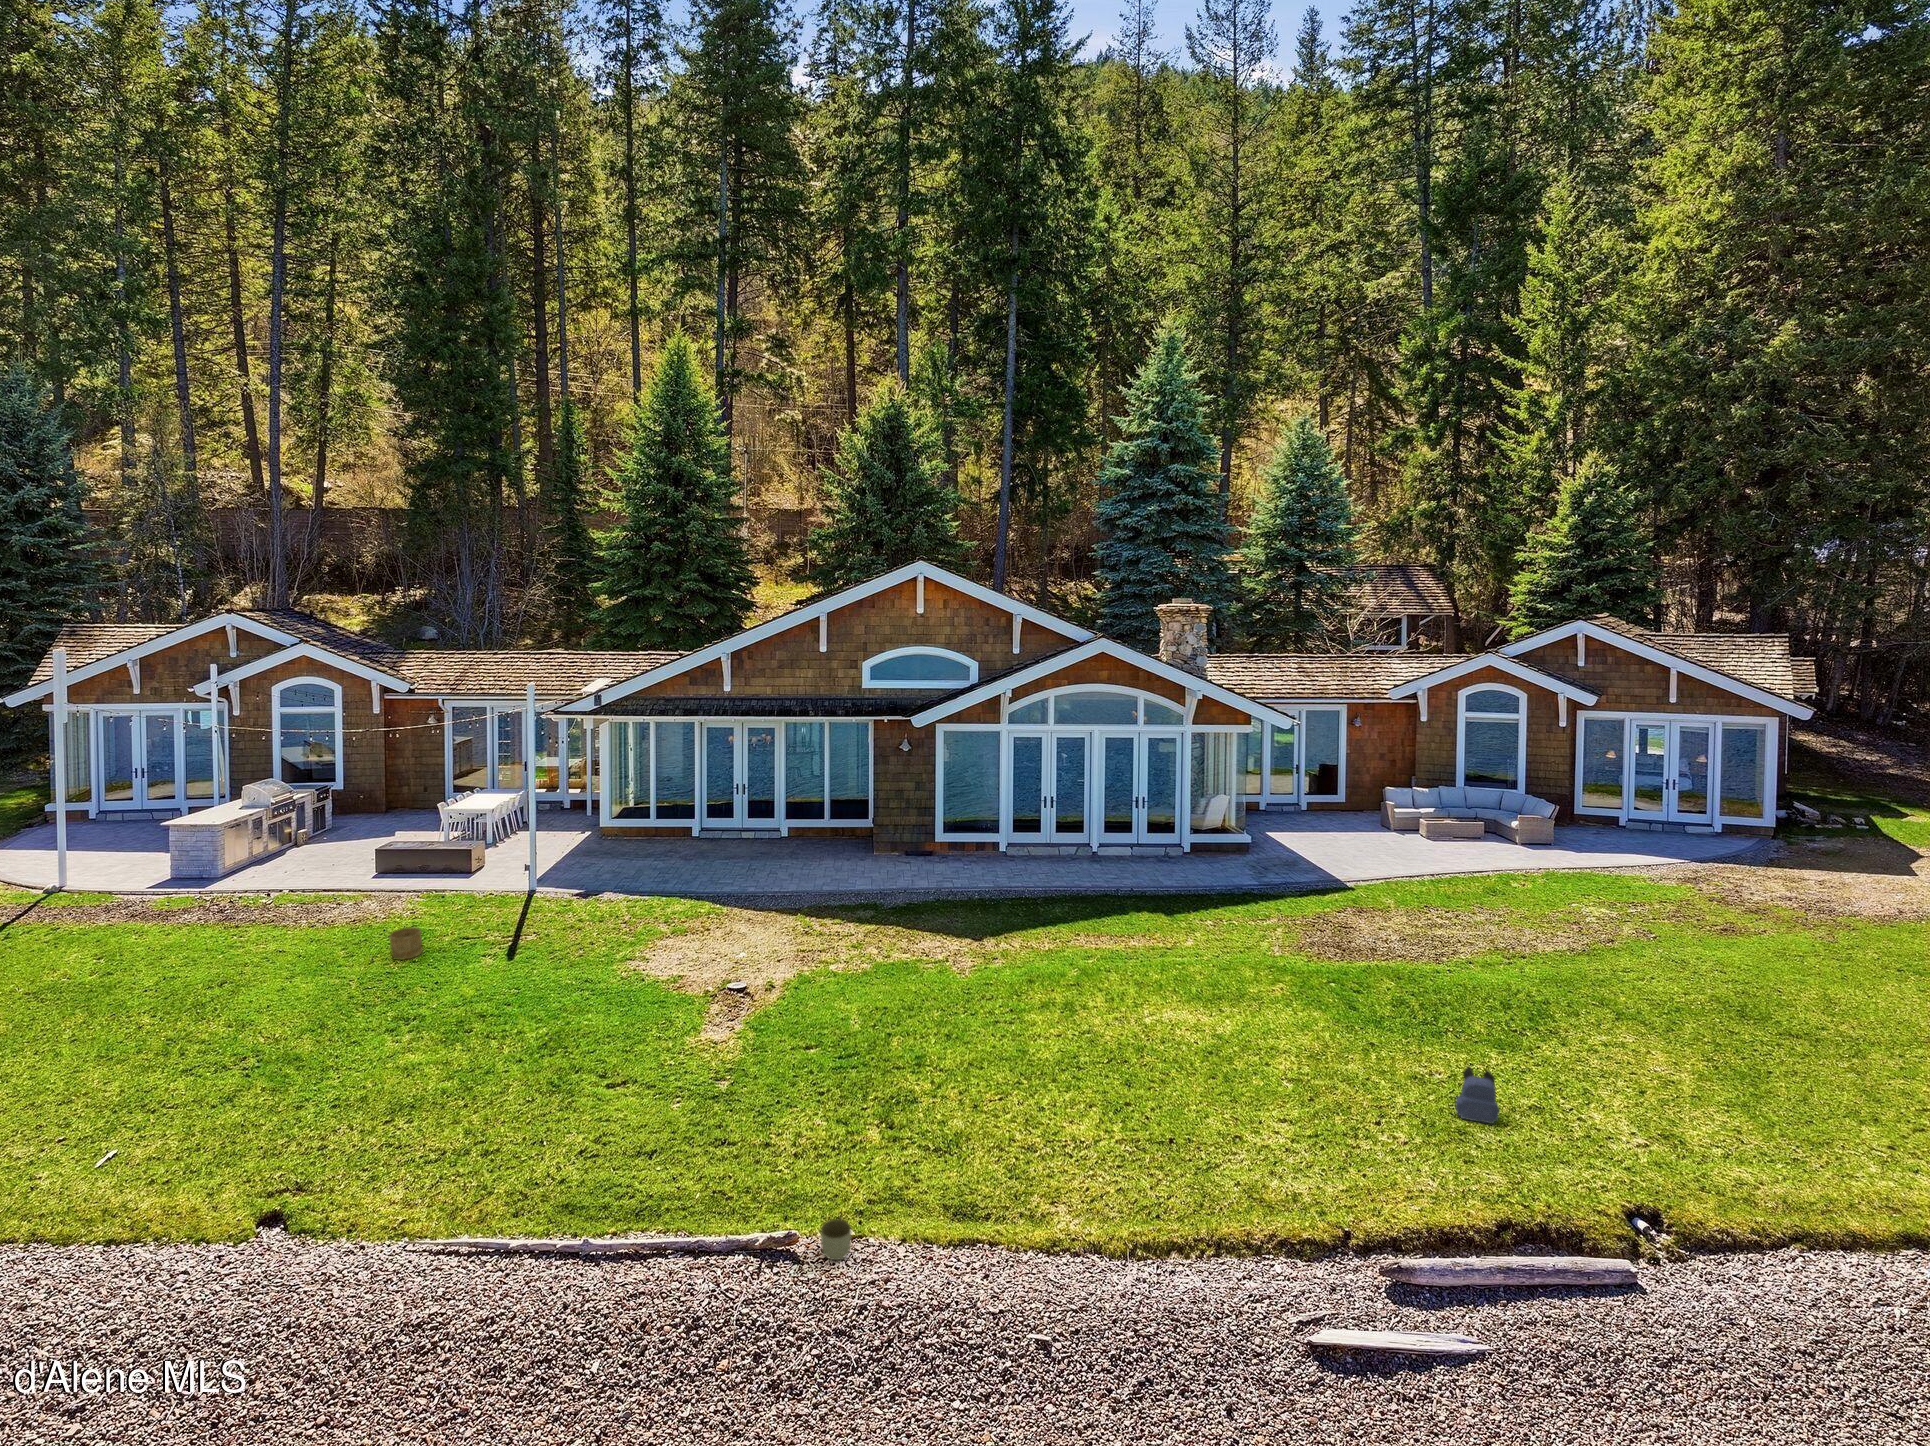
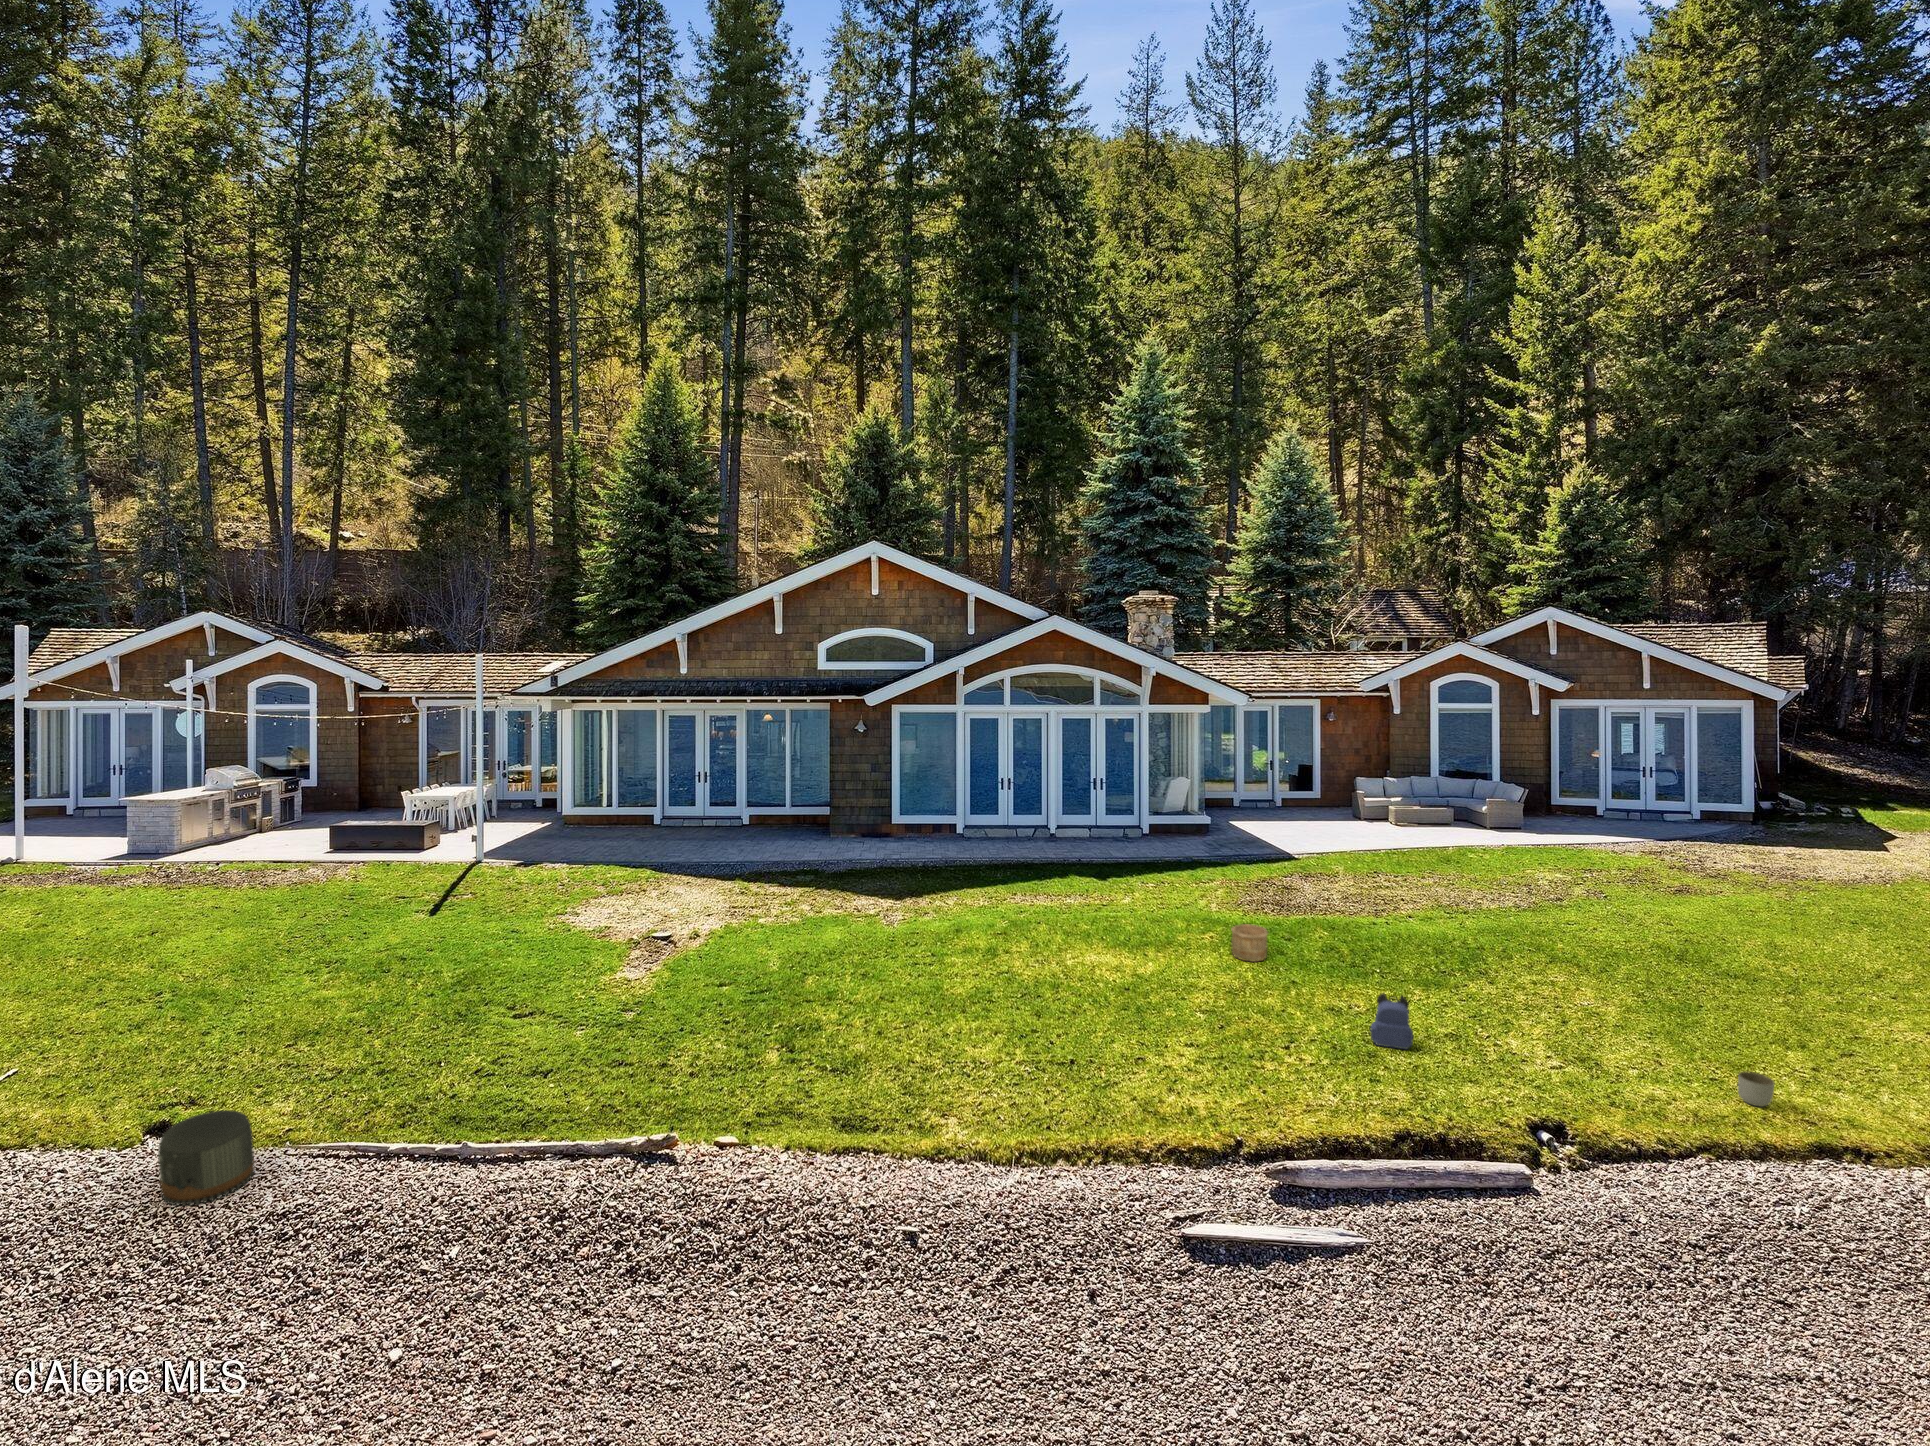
wooden bucket: present [389,927,423,960] -> present [1231,924,1268,962]
pouf: none [285,1211,376,1314] -> present [158,1110,254,1206]
planter: present [821,1219,851,1260] -> present [1738,1071,1775,1106]

